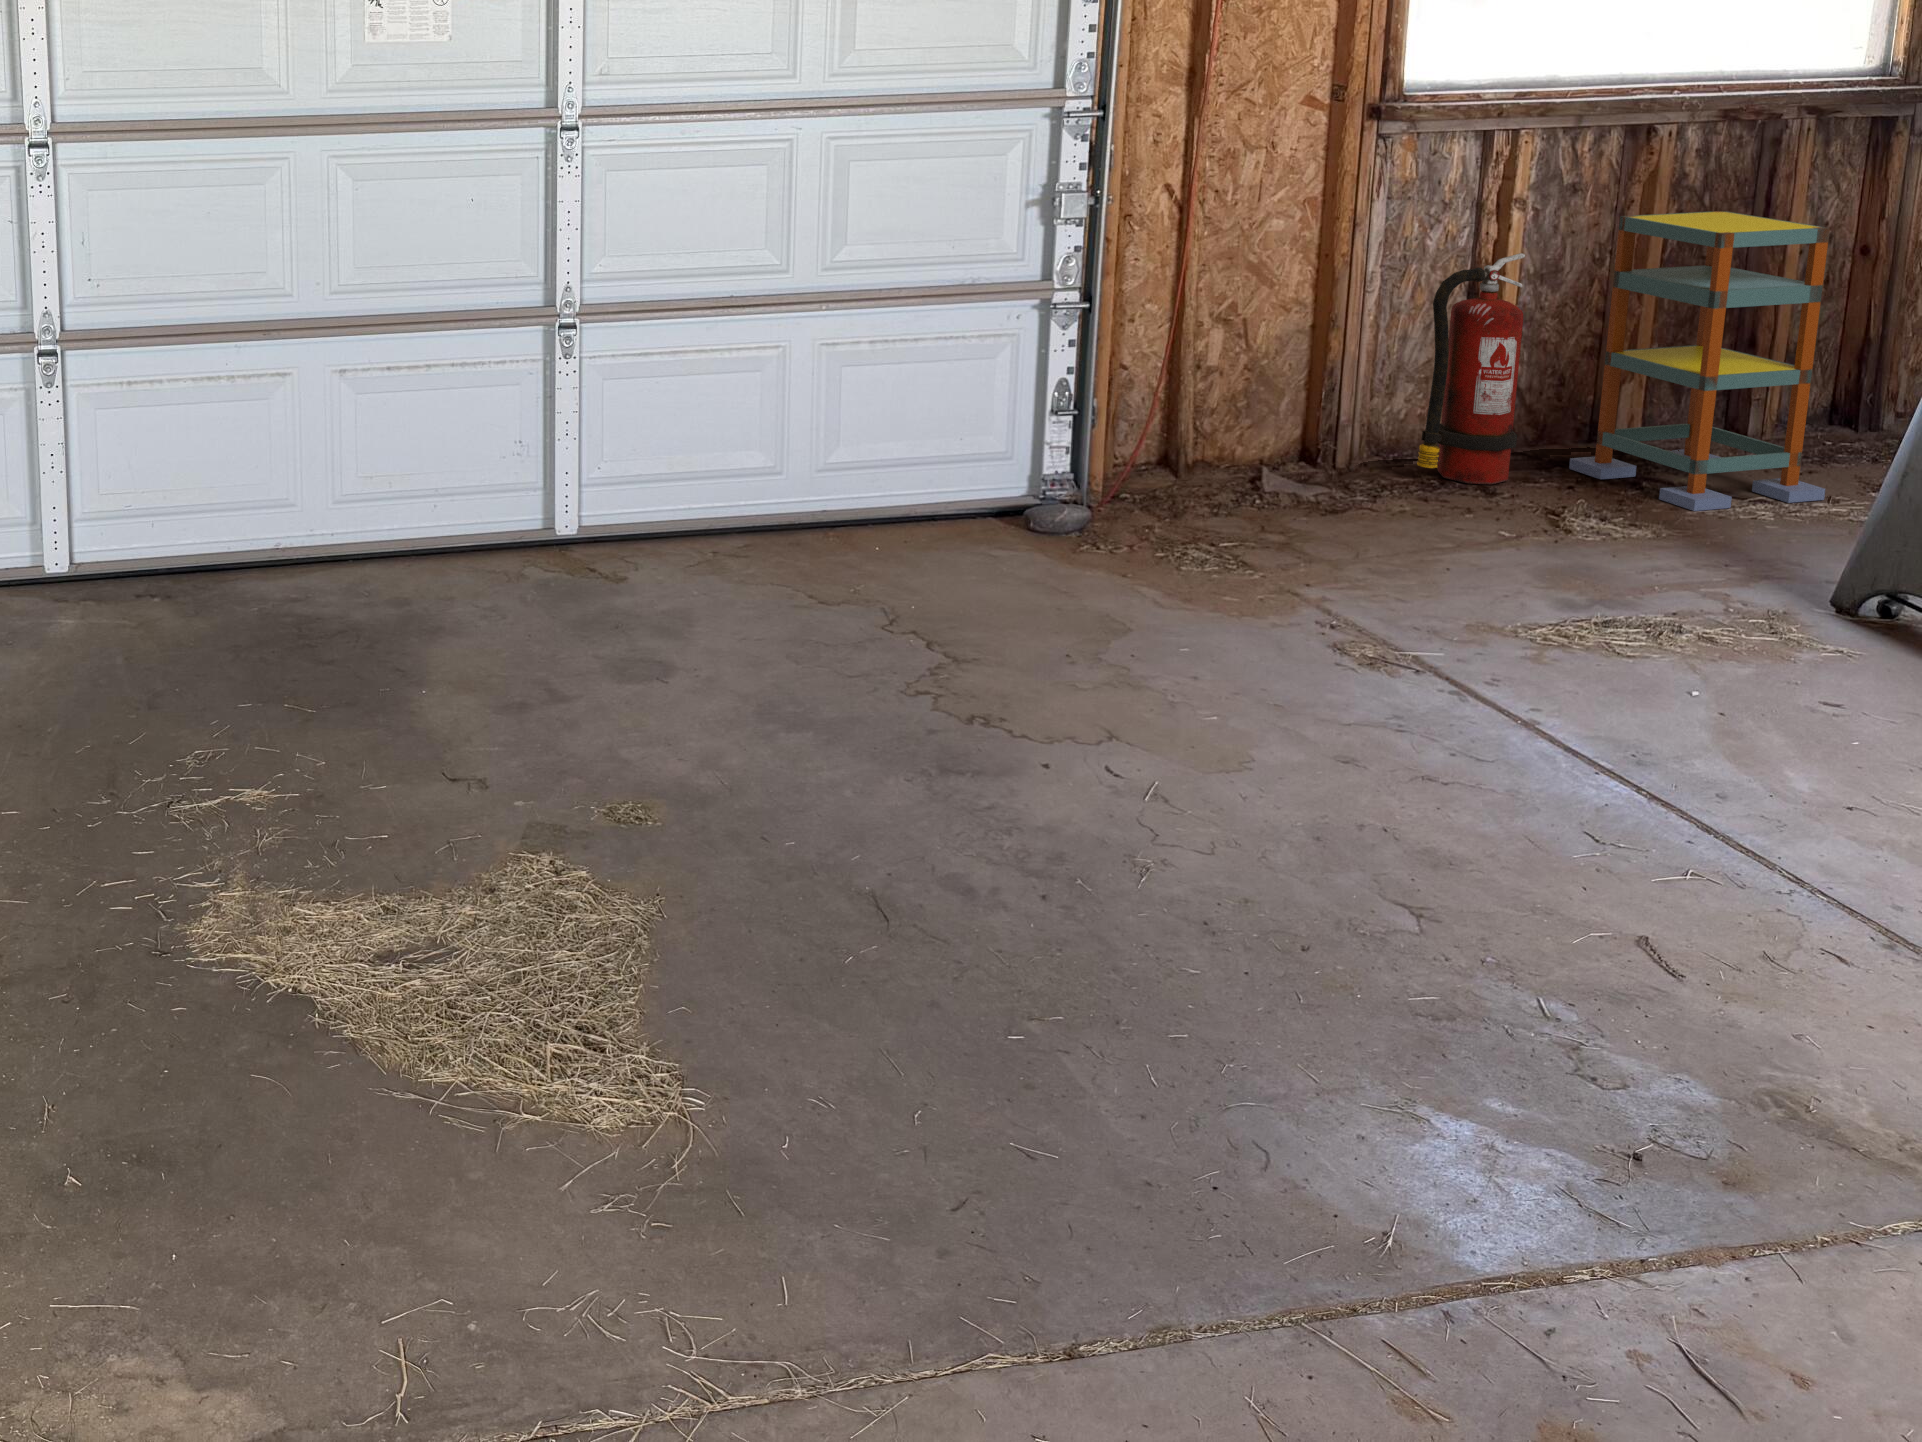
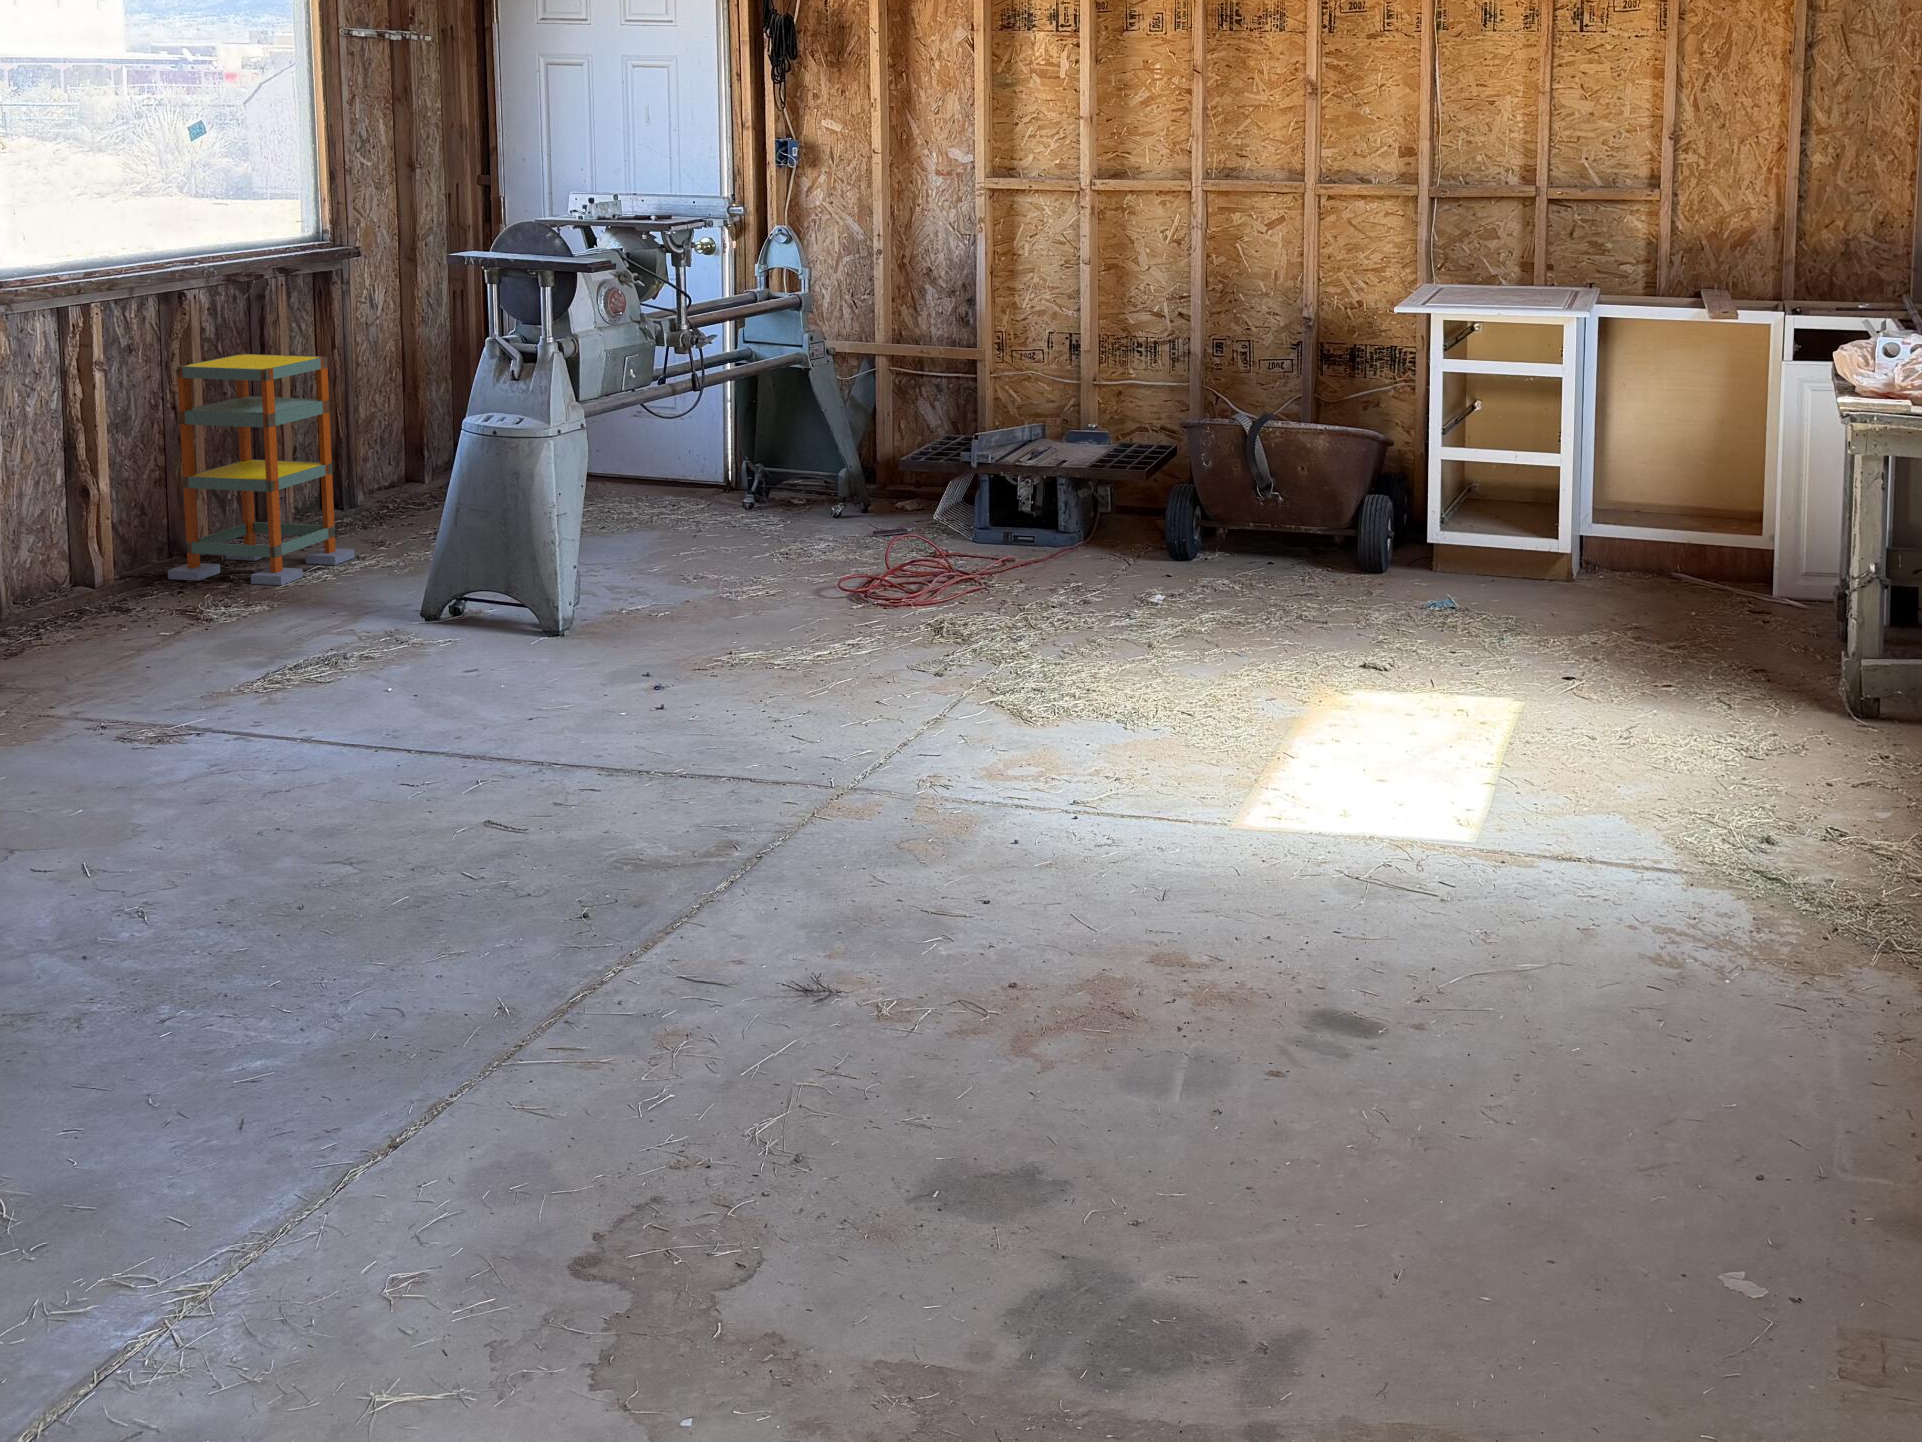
fire extinguisher: present [1417,253,1525,485] -> none [50,407,135,608]

